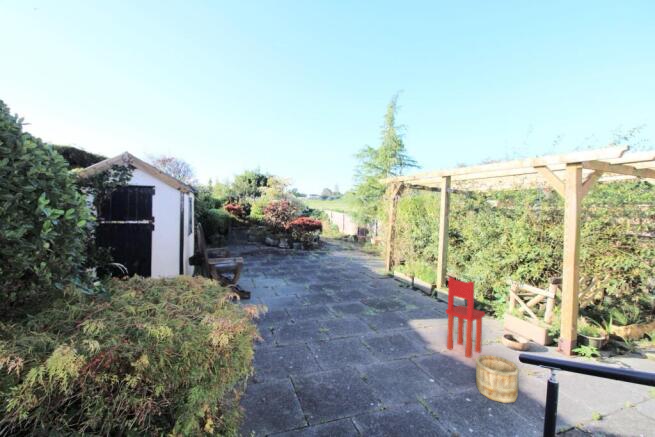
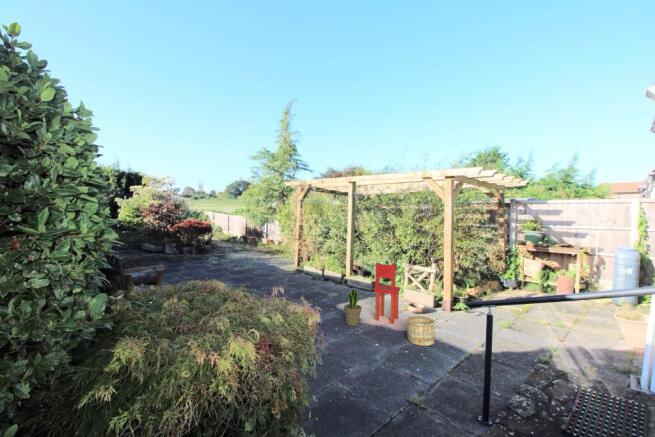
potted plant: none [404,306,429,351] -> present [344,289,363,326]

